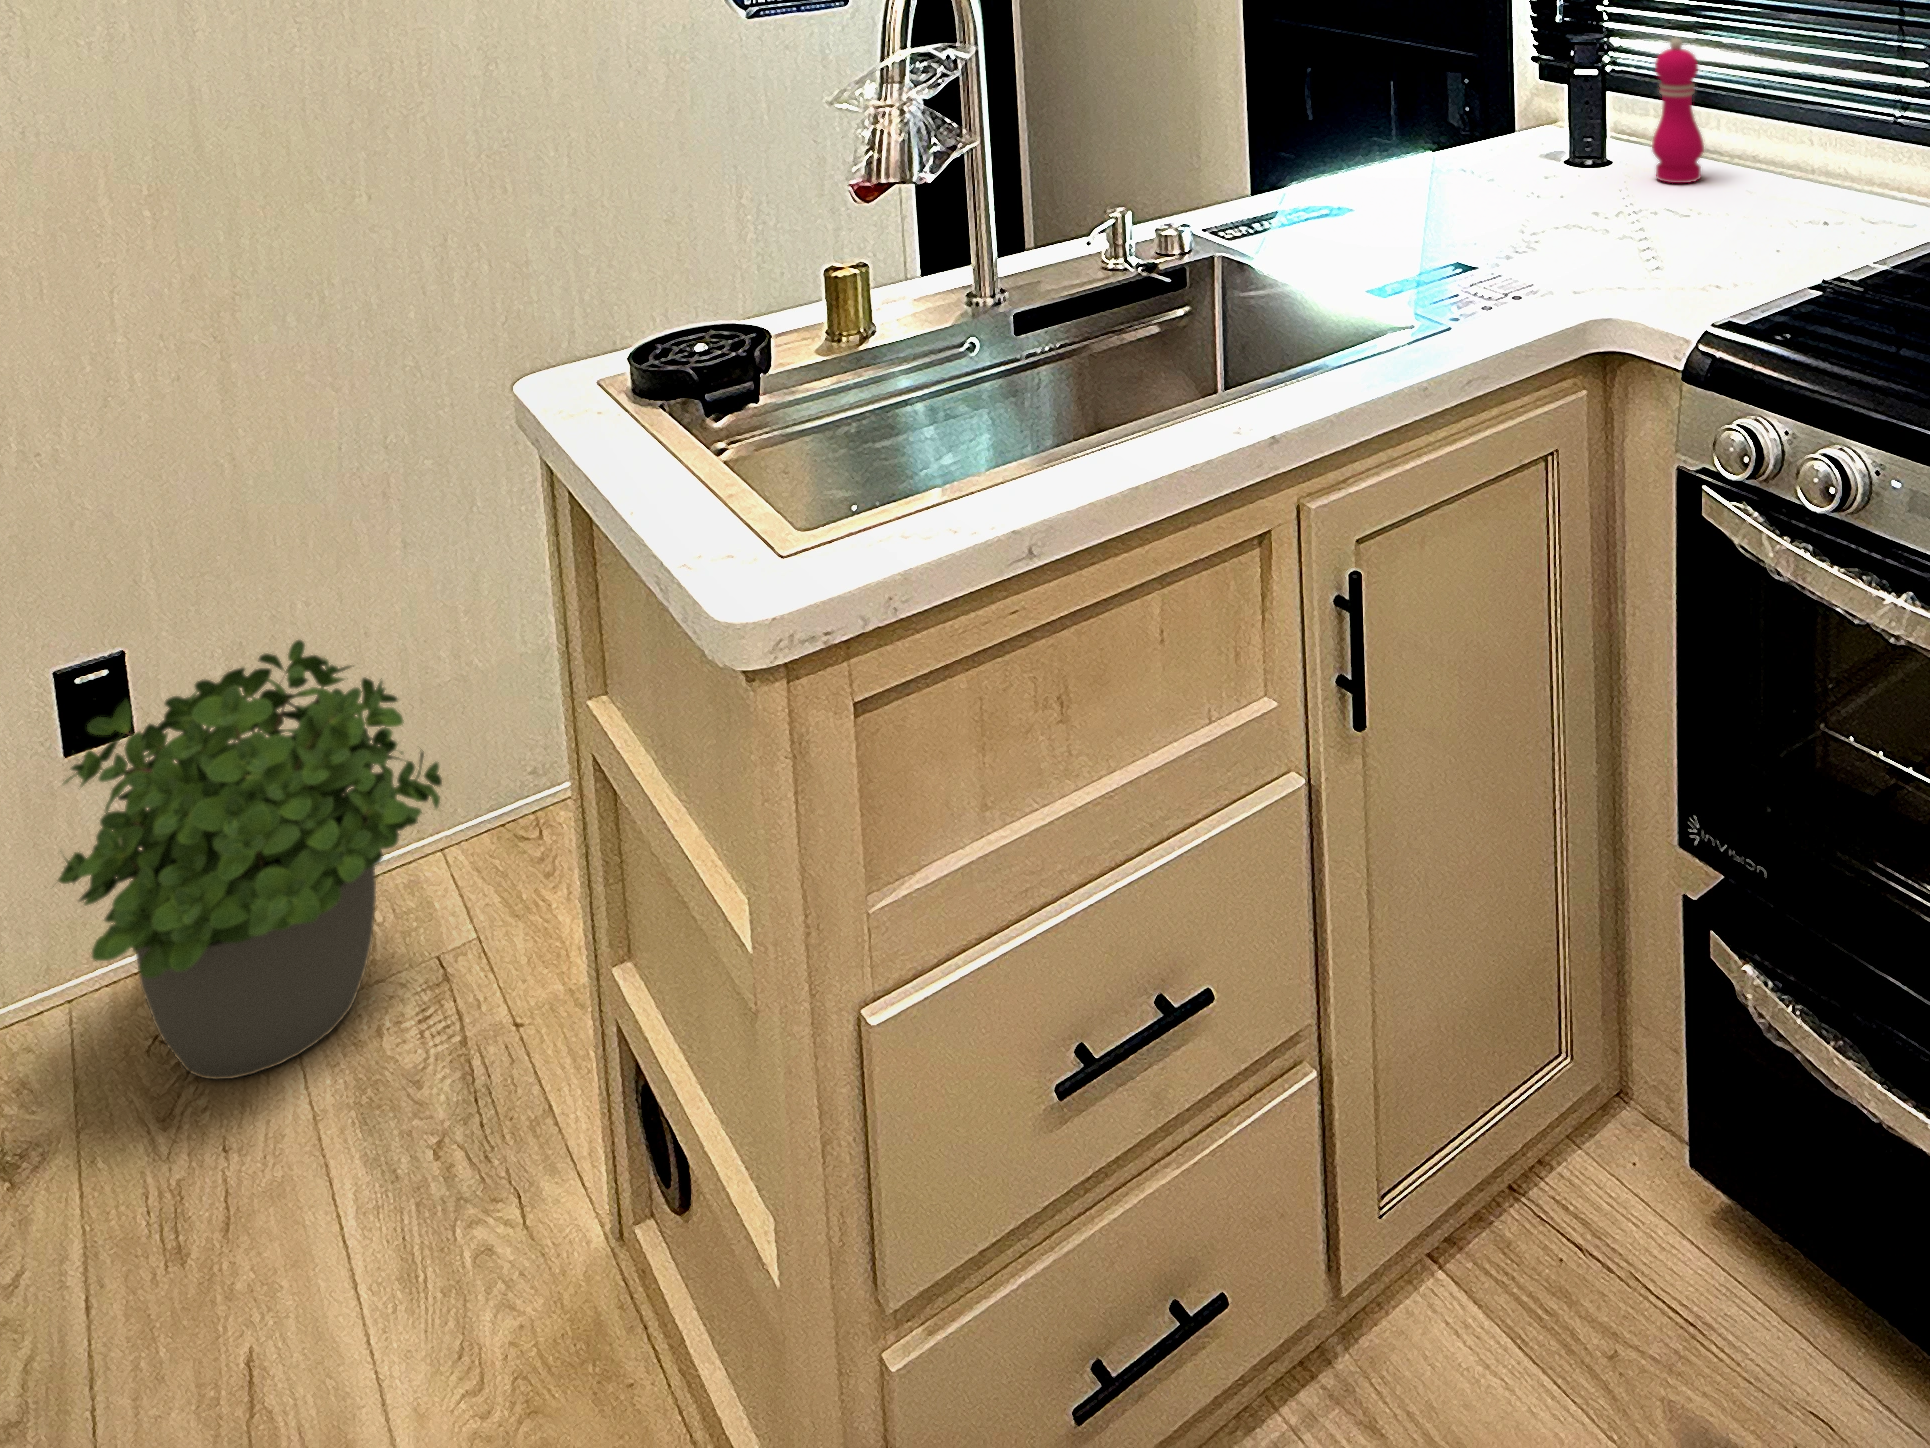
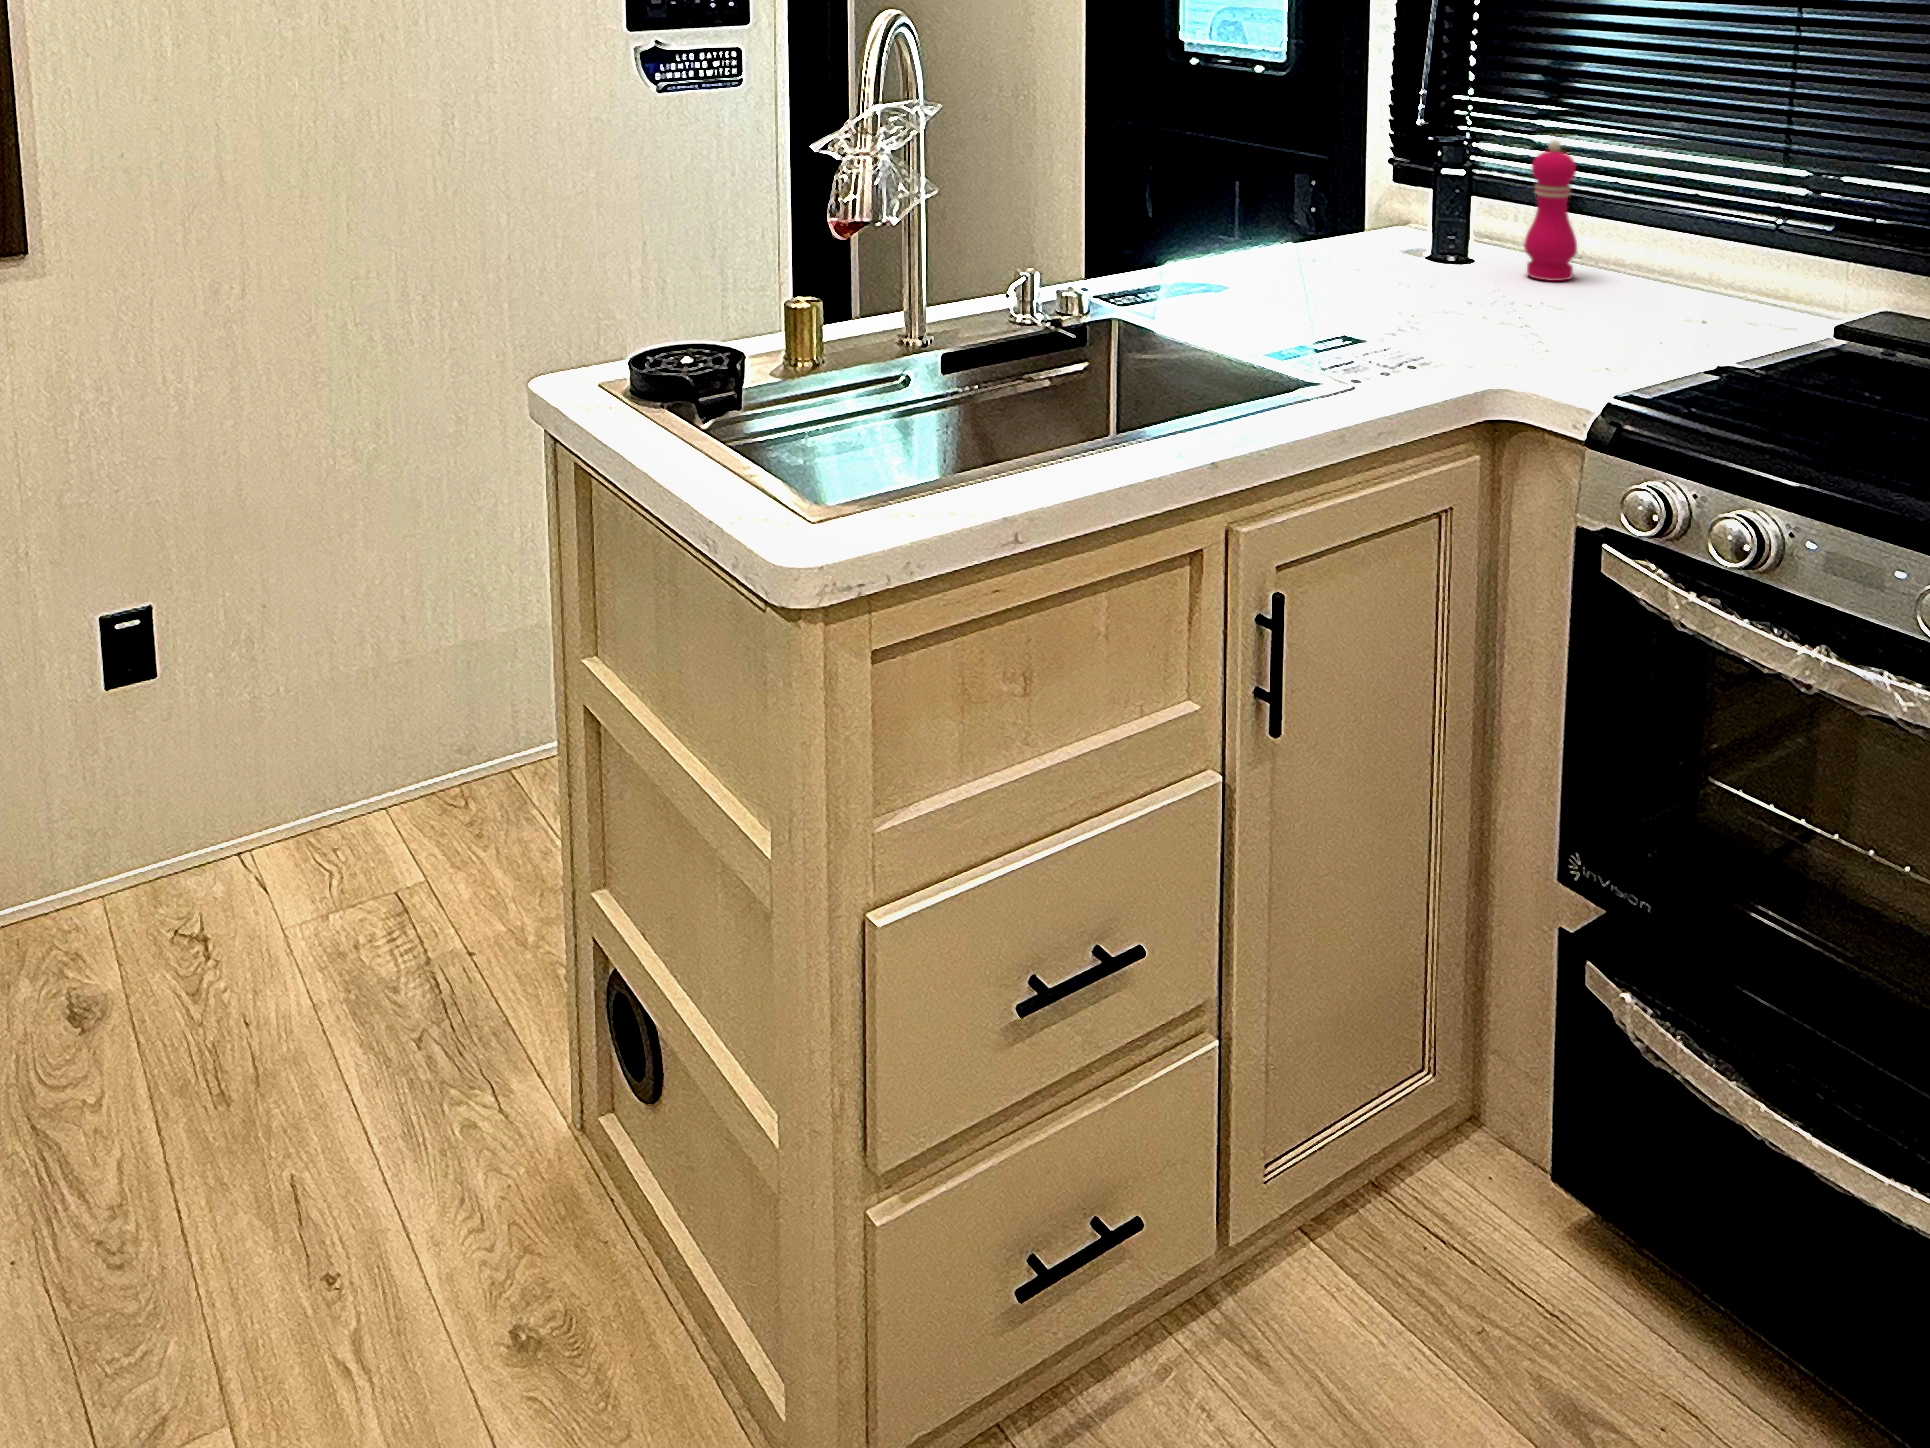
potted plant: present [58,640,442,1079] -> none [107,603,407,964]

